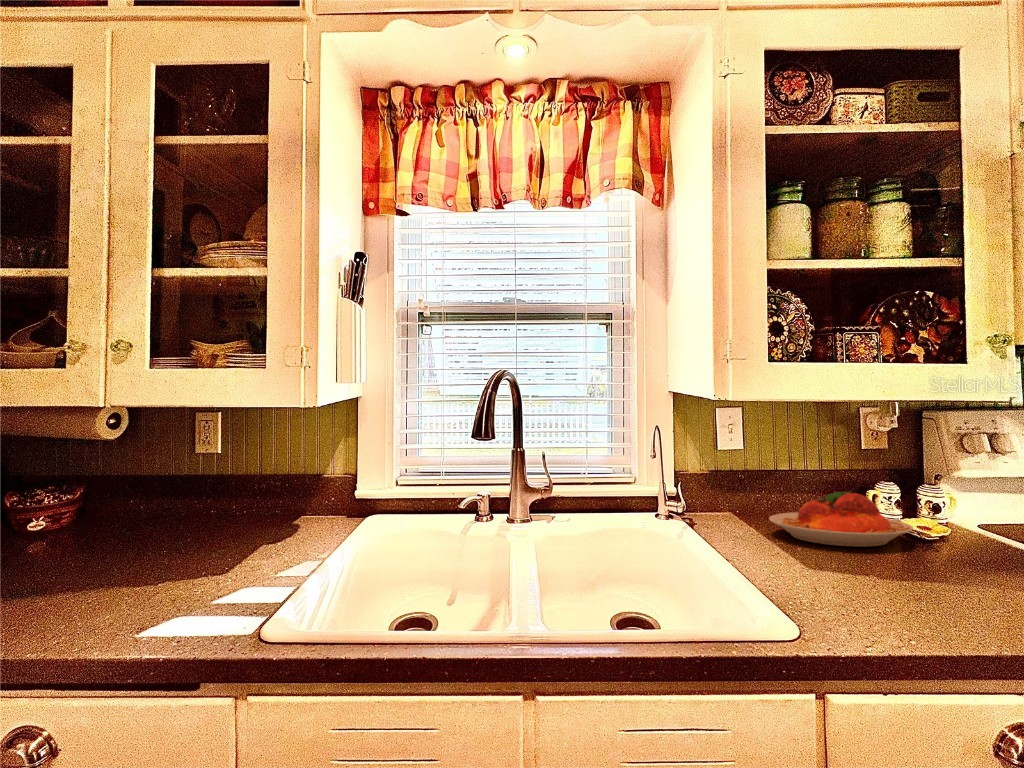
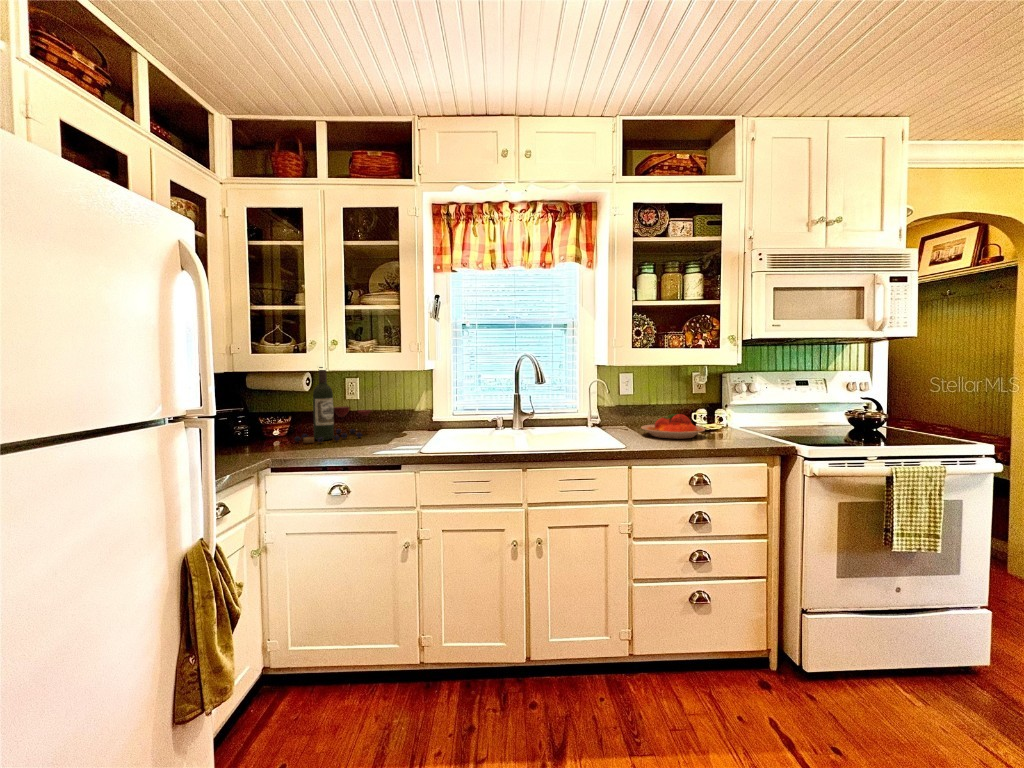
wine bottle: none [62,384,239,541] -> present [294,367,371,443]

